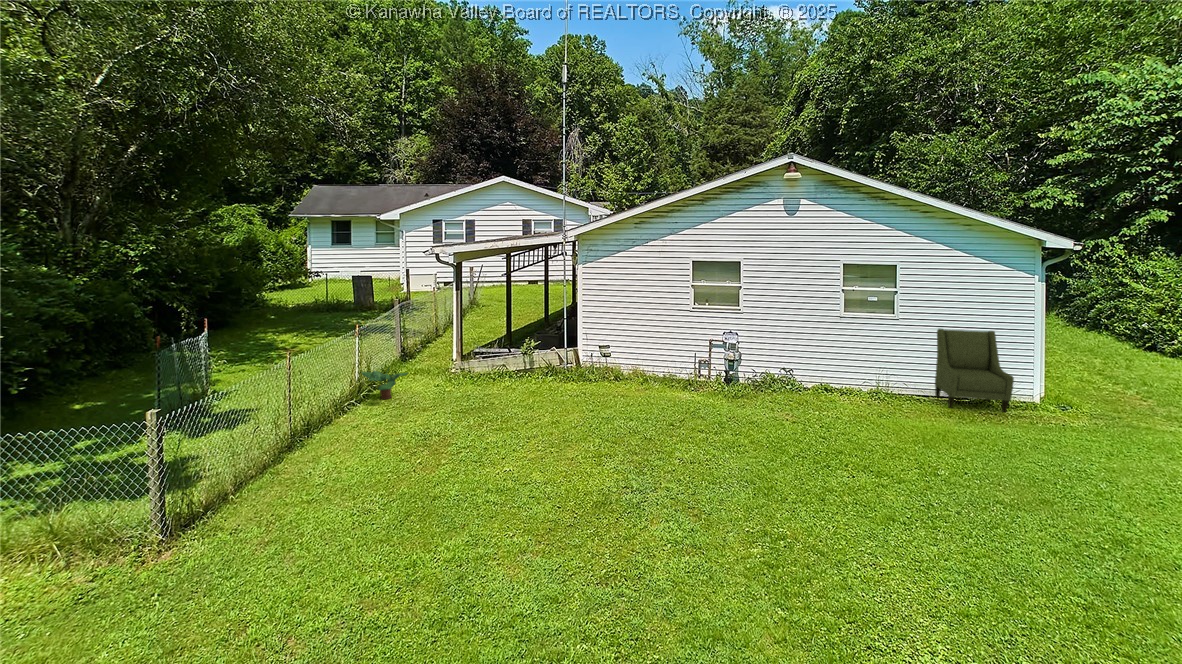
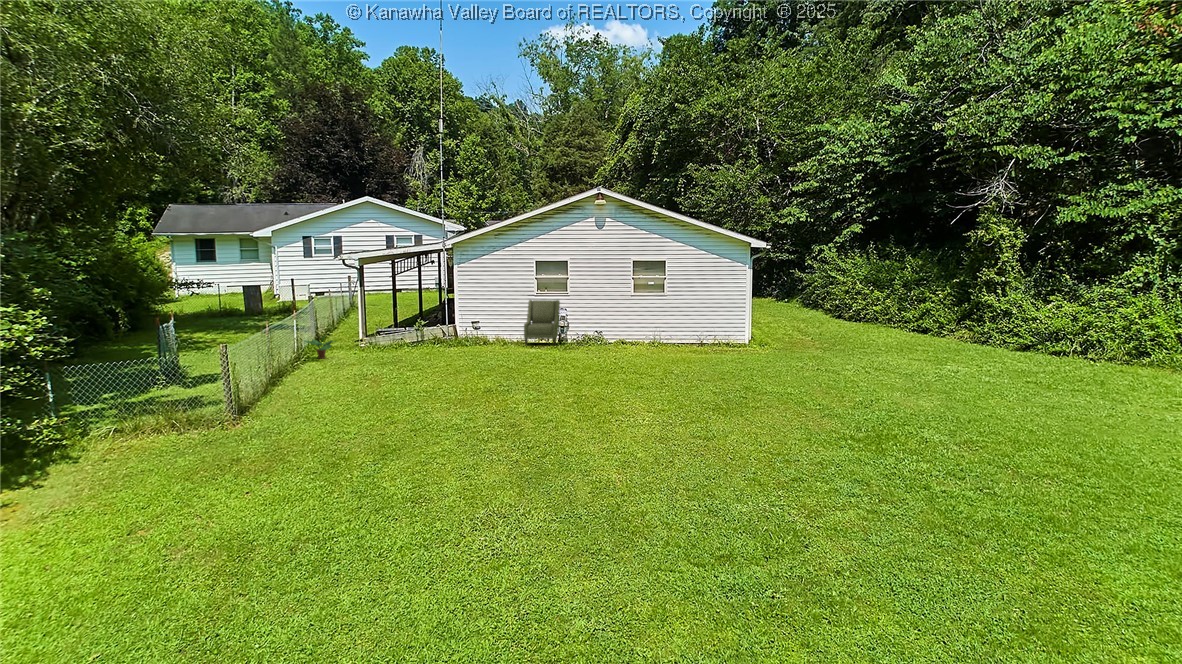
chair: present [935,329,1014,412] -> present [524,300,560,346]

